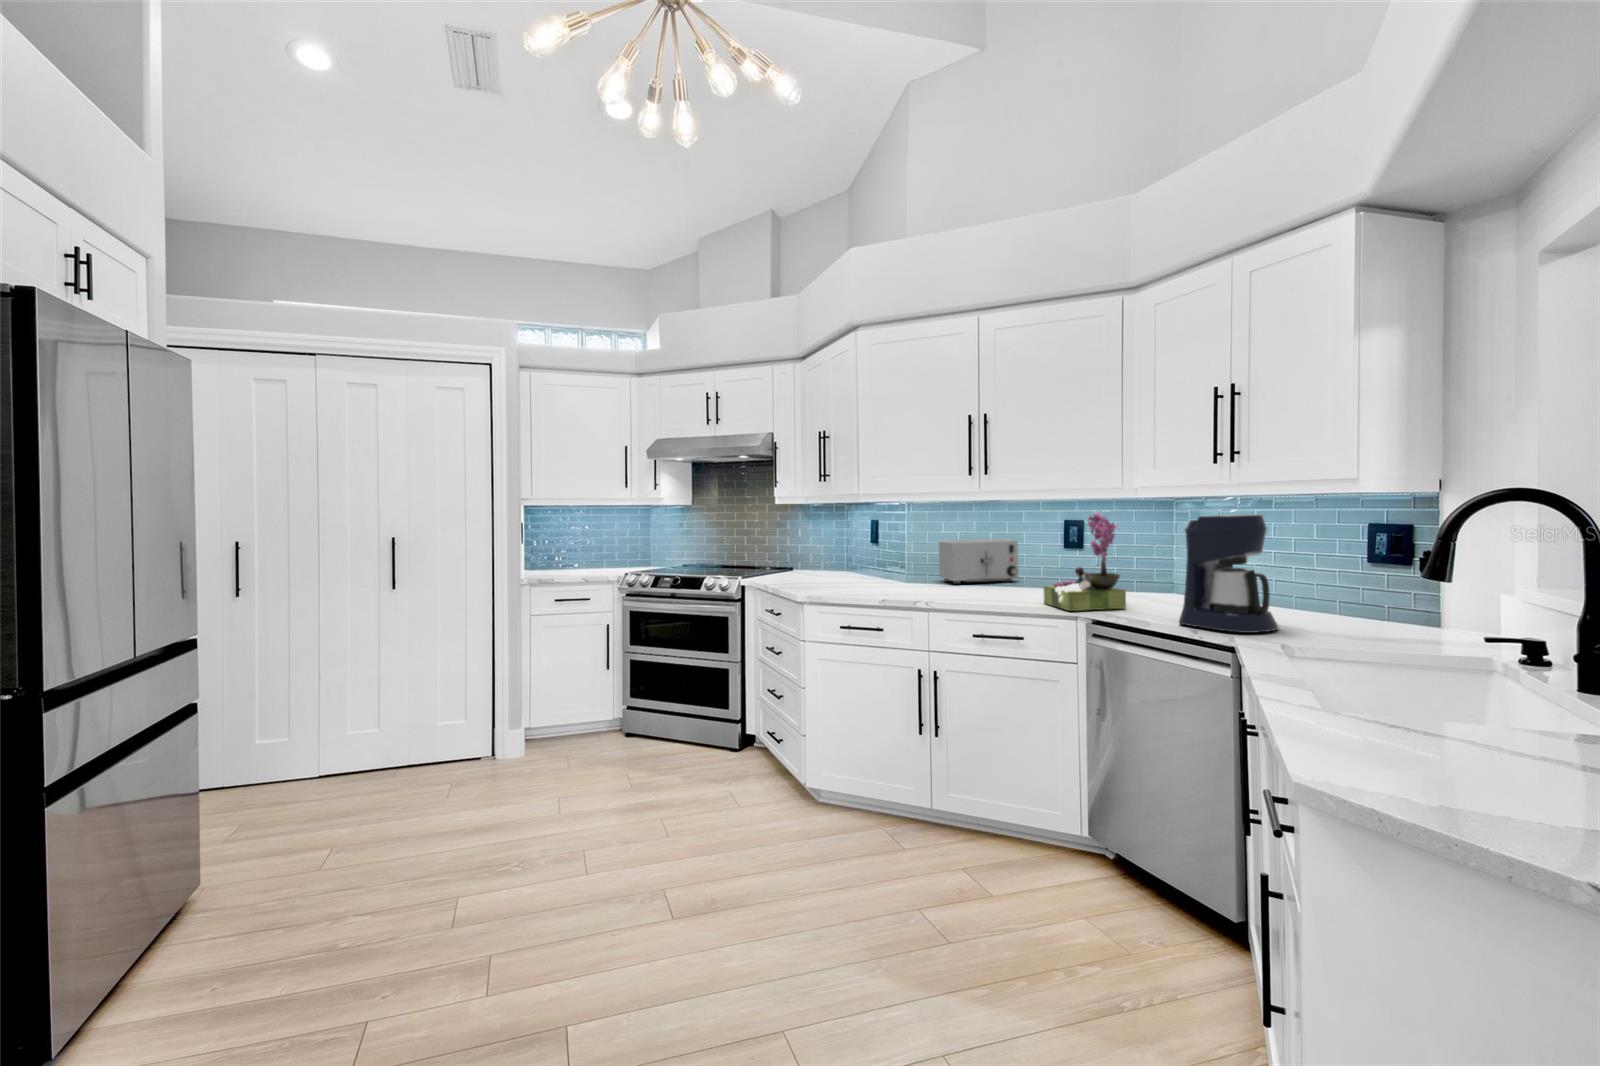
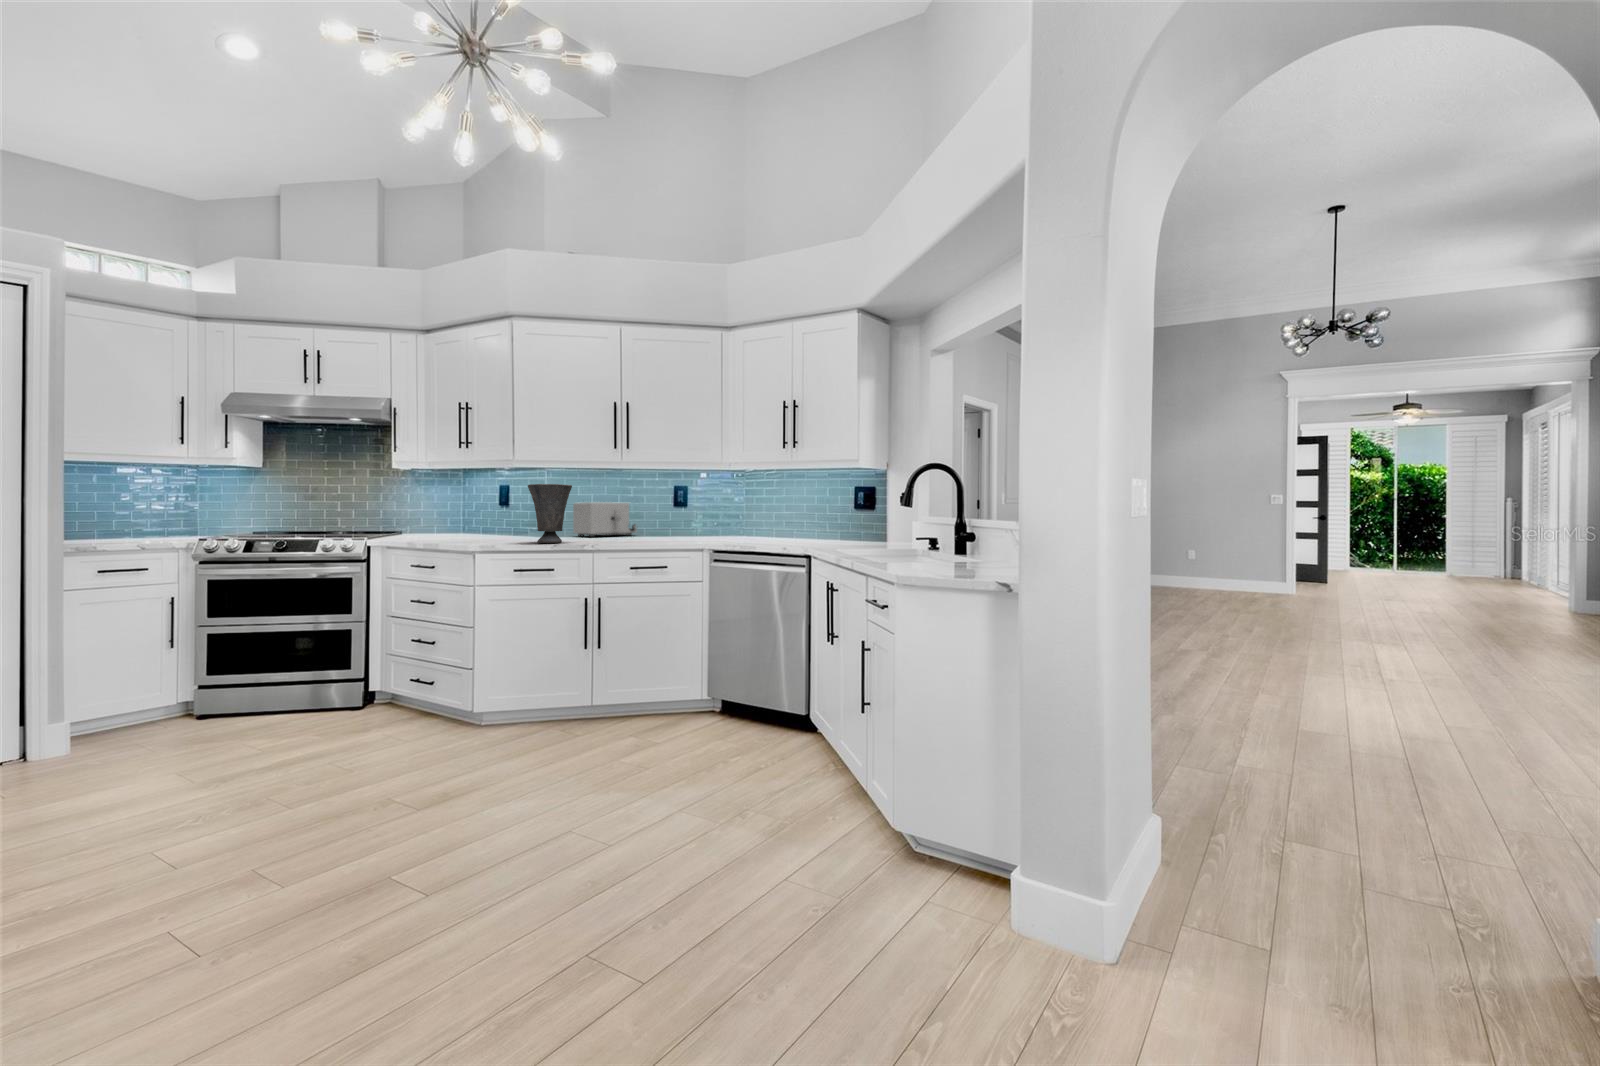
flower arrangement: present [1044,513,1126,611] -> none [679,477,735,543]
coffee maker: present [1179,514,1279,633] -> none [775,477,826,545]
vase: none [857,526,909,598] -> present [528,484,572,543]

